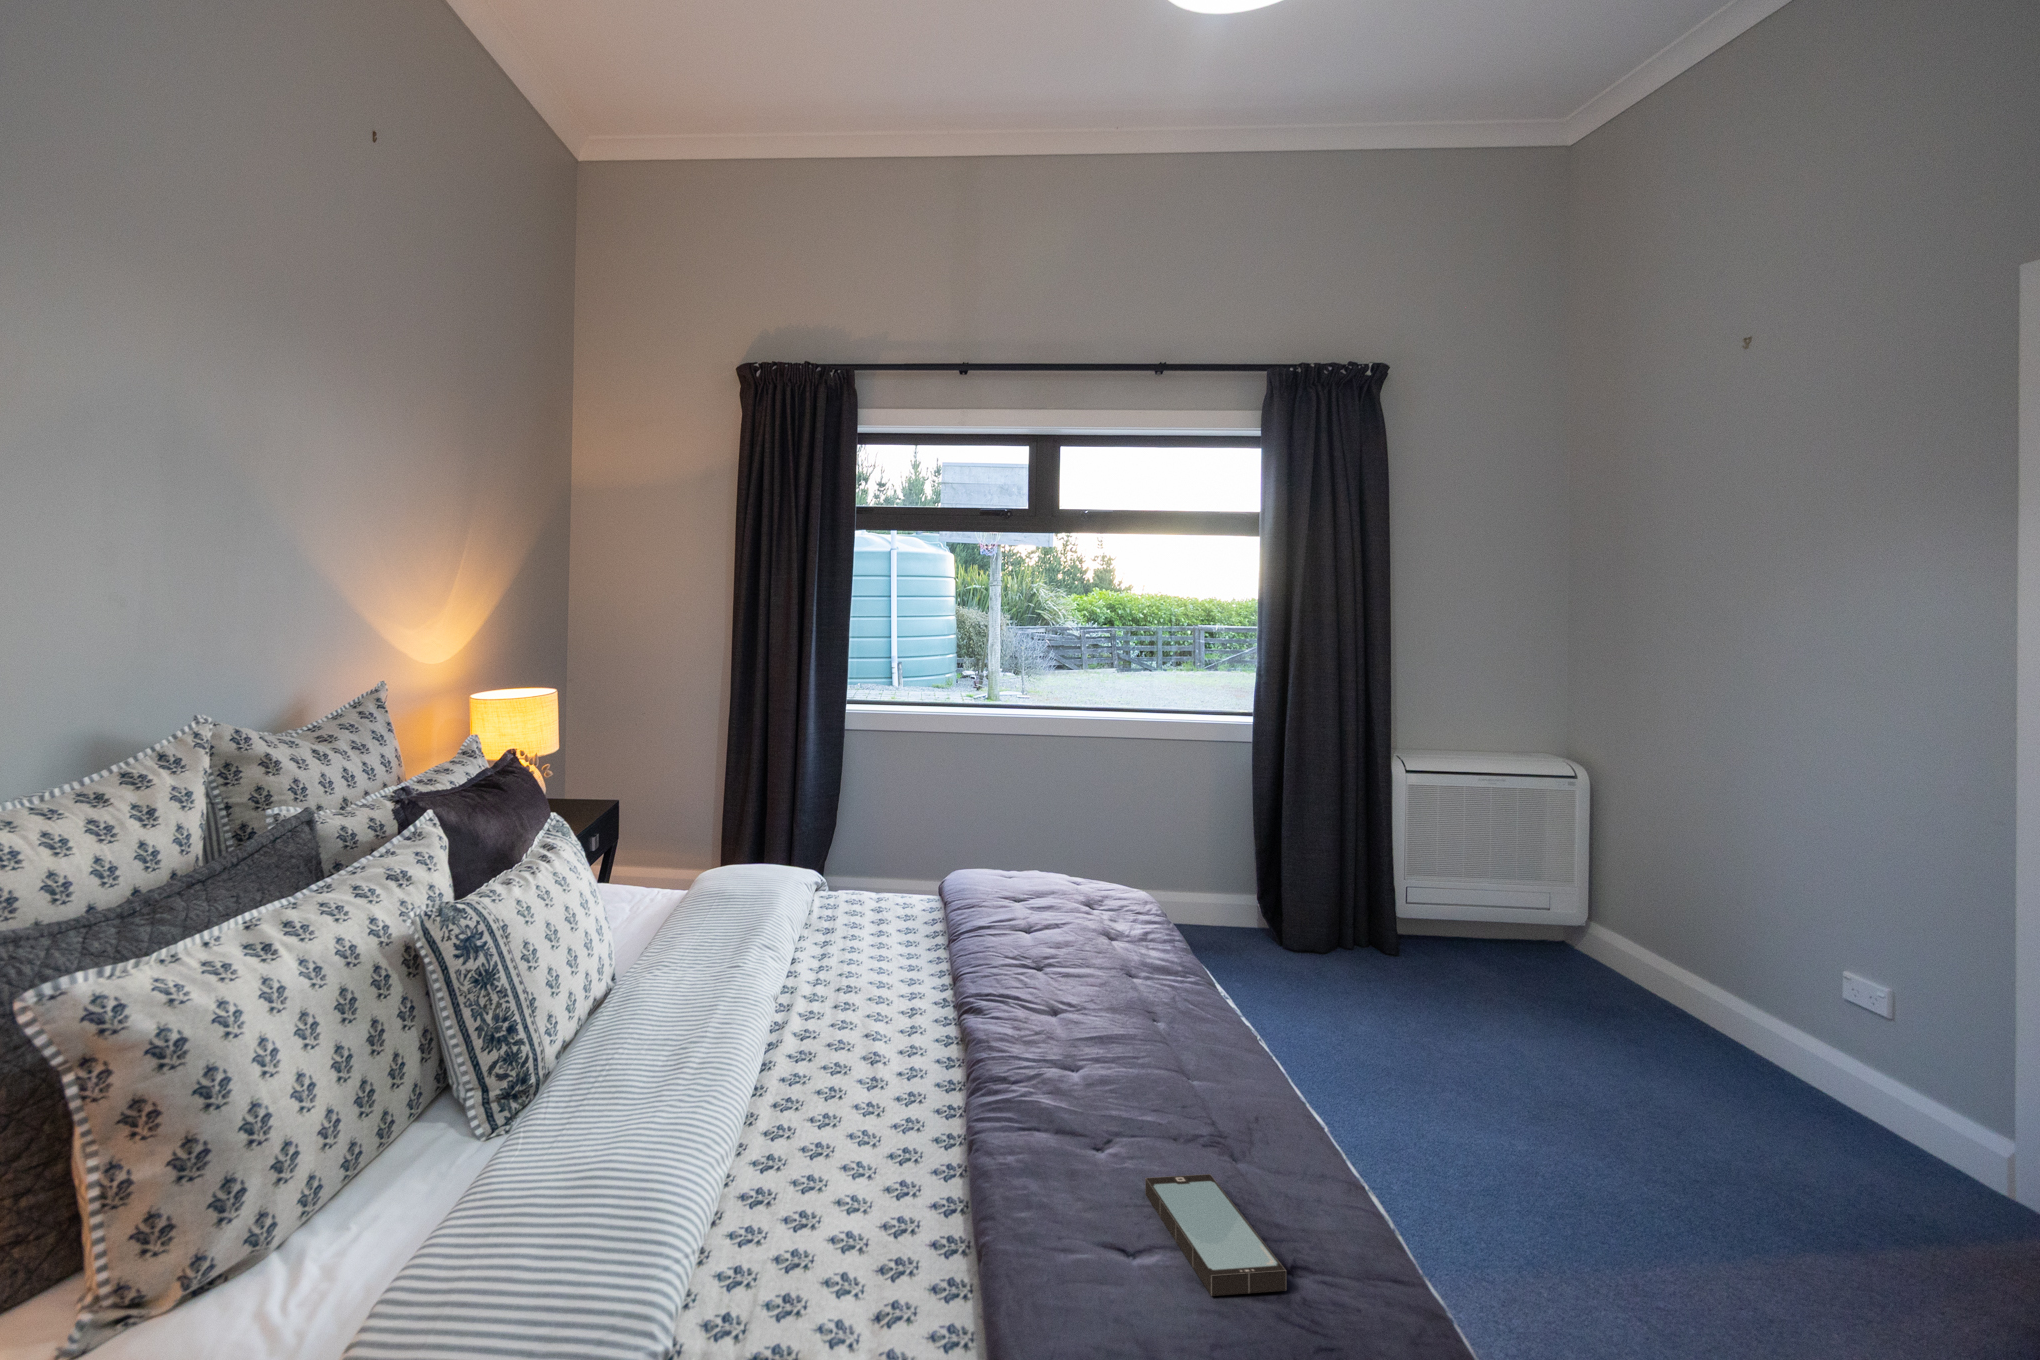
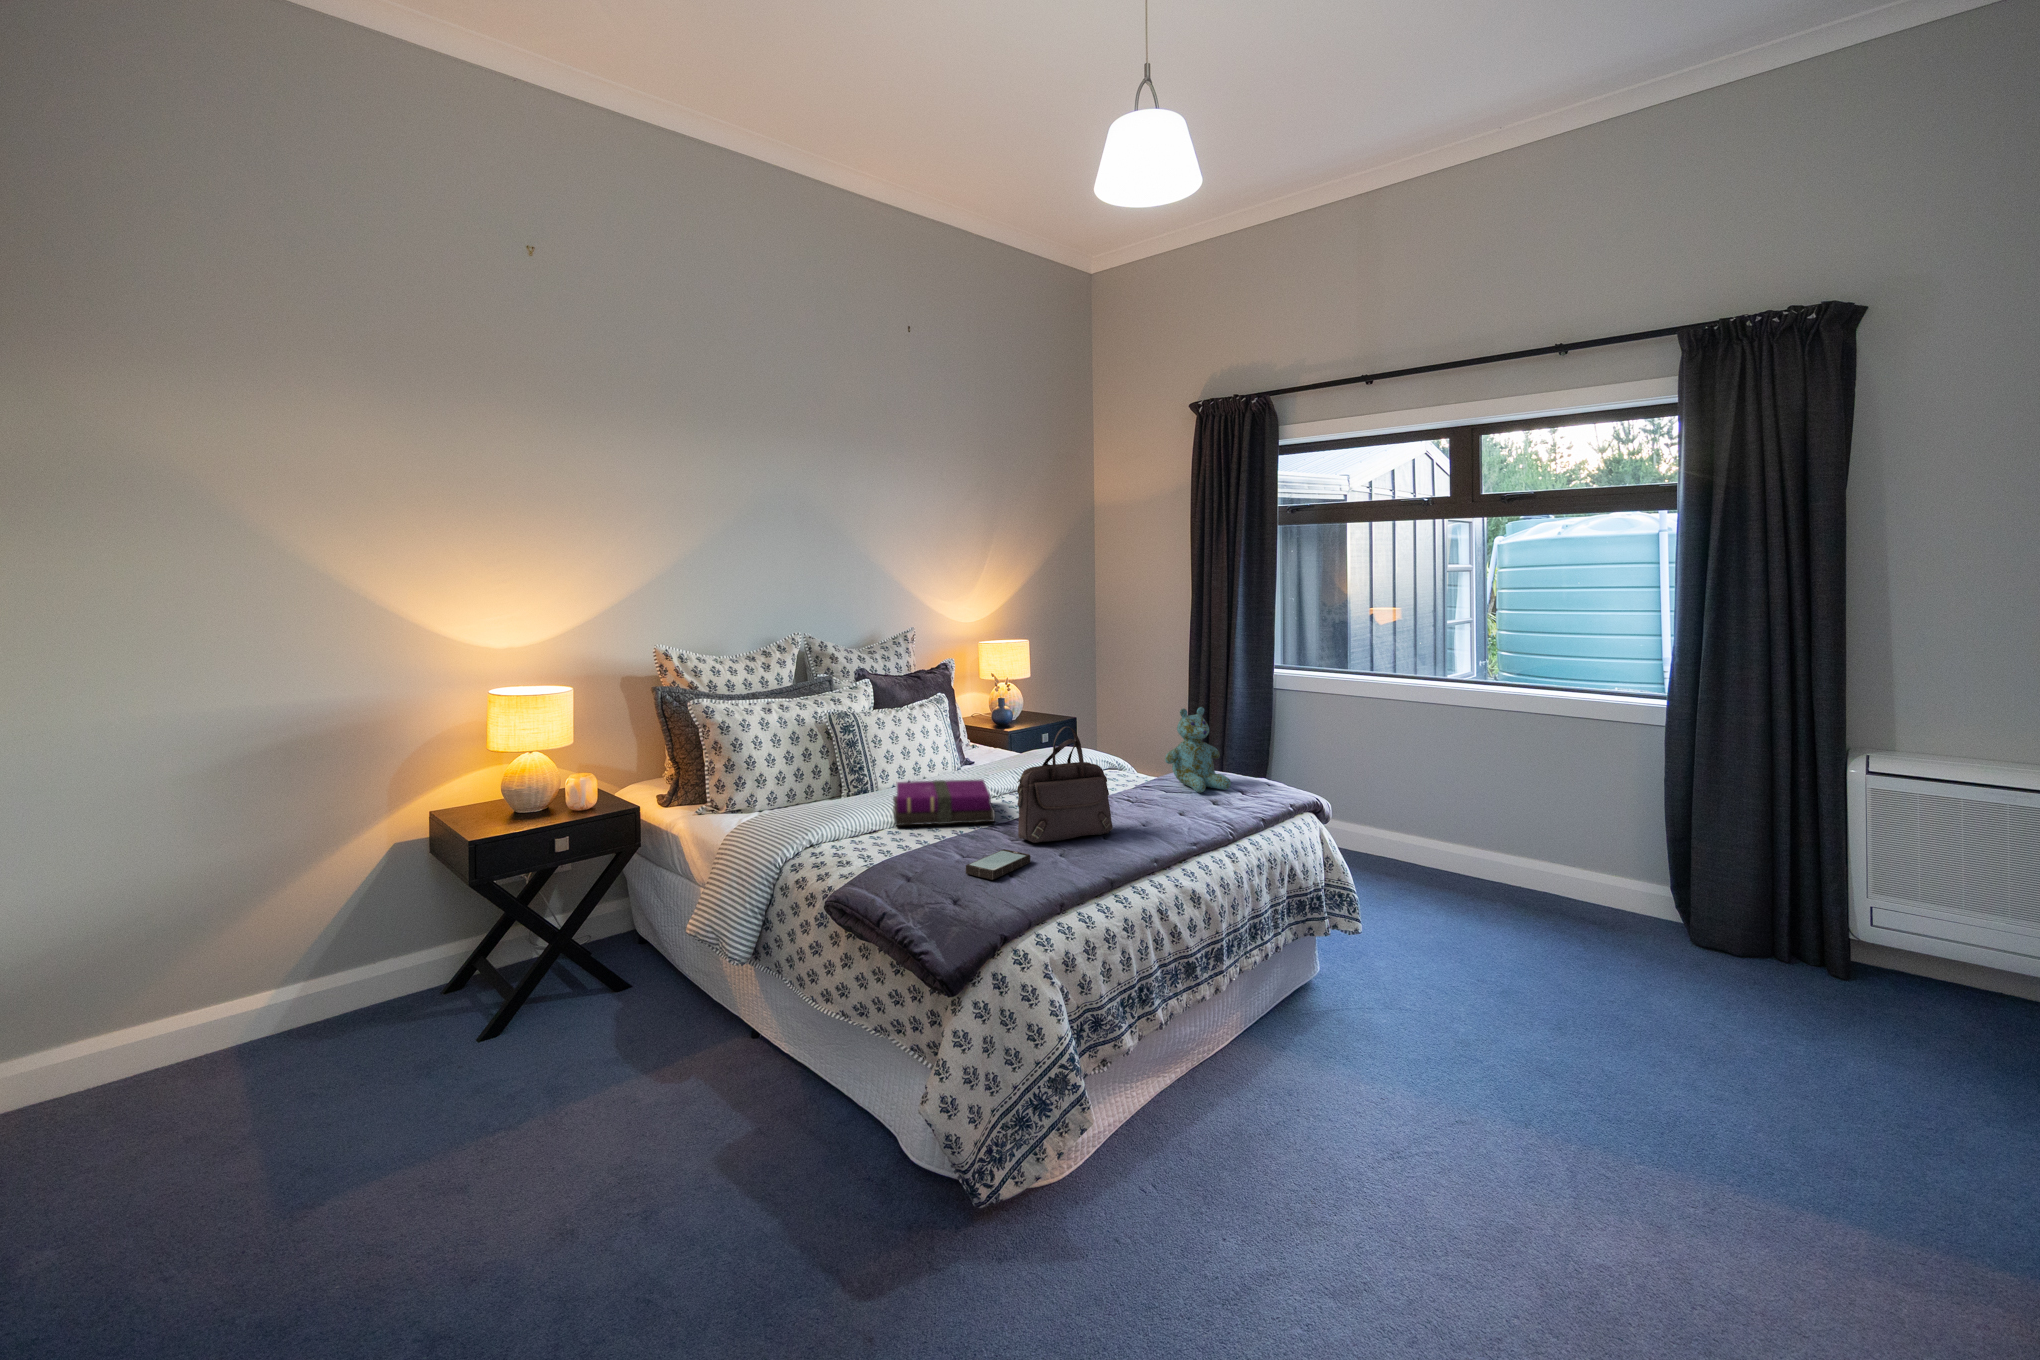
stuffed bear: none [995,789,1079,923] -> present [1165,707,1231,793]
handbag: none [1067,876,1155,1130] -> present [1017,727,1113,843]
notebook: none [706,999,971,1194] -> present [893,780,995,826]

